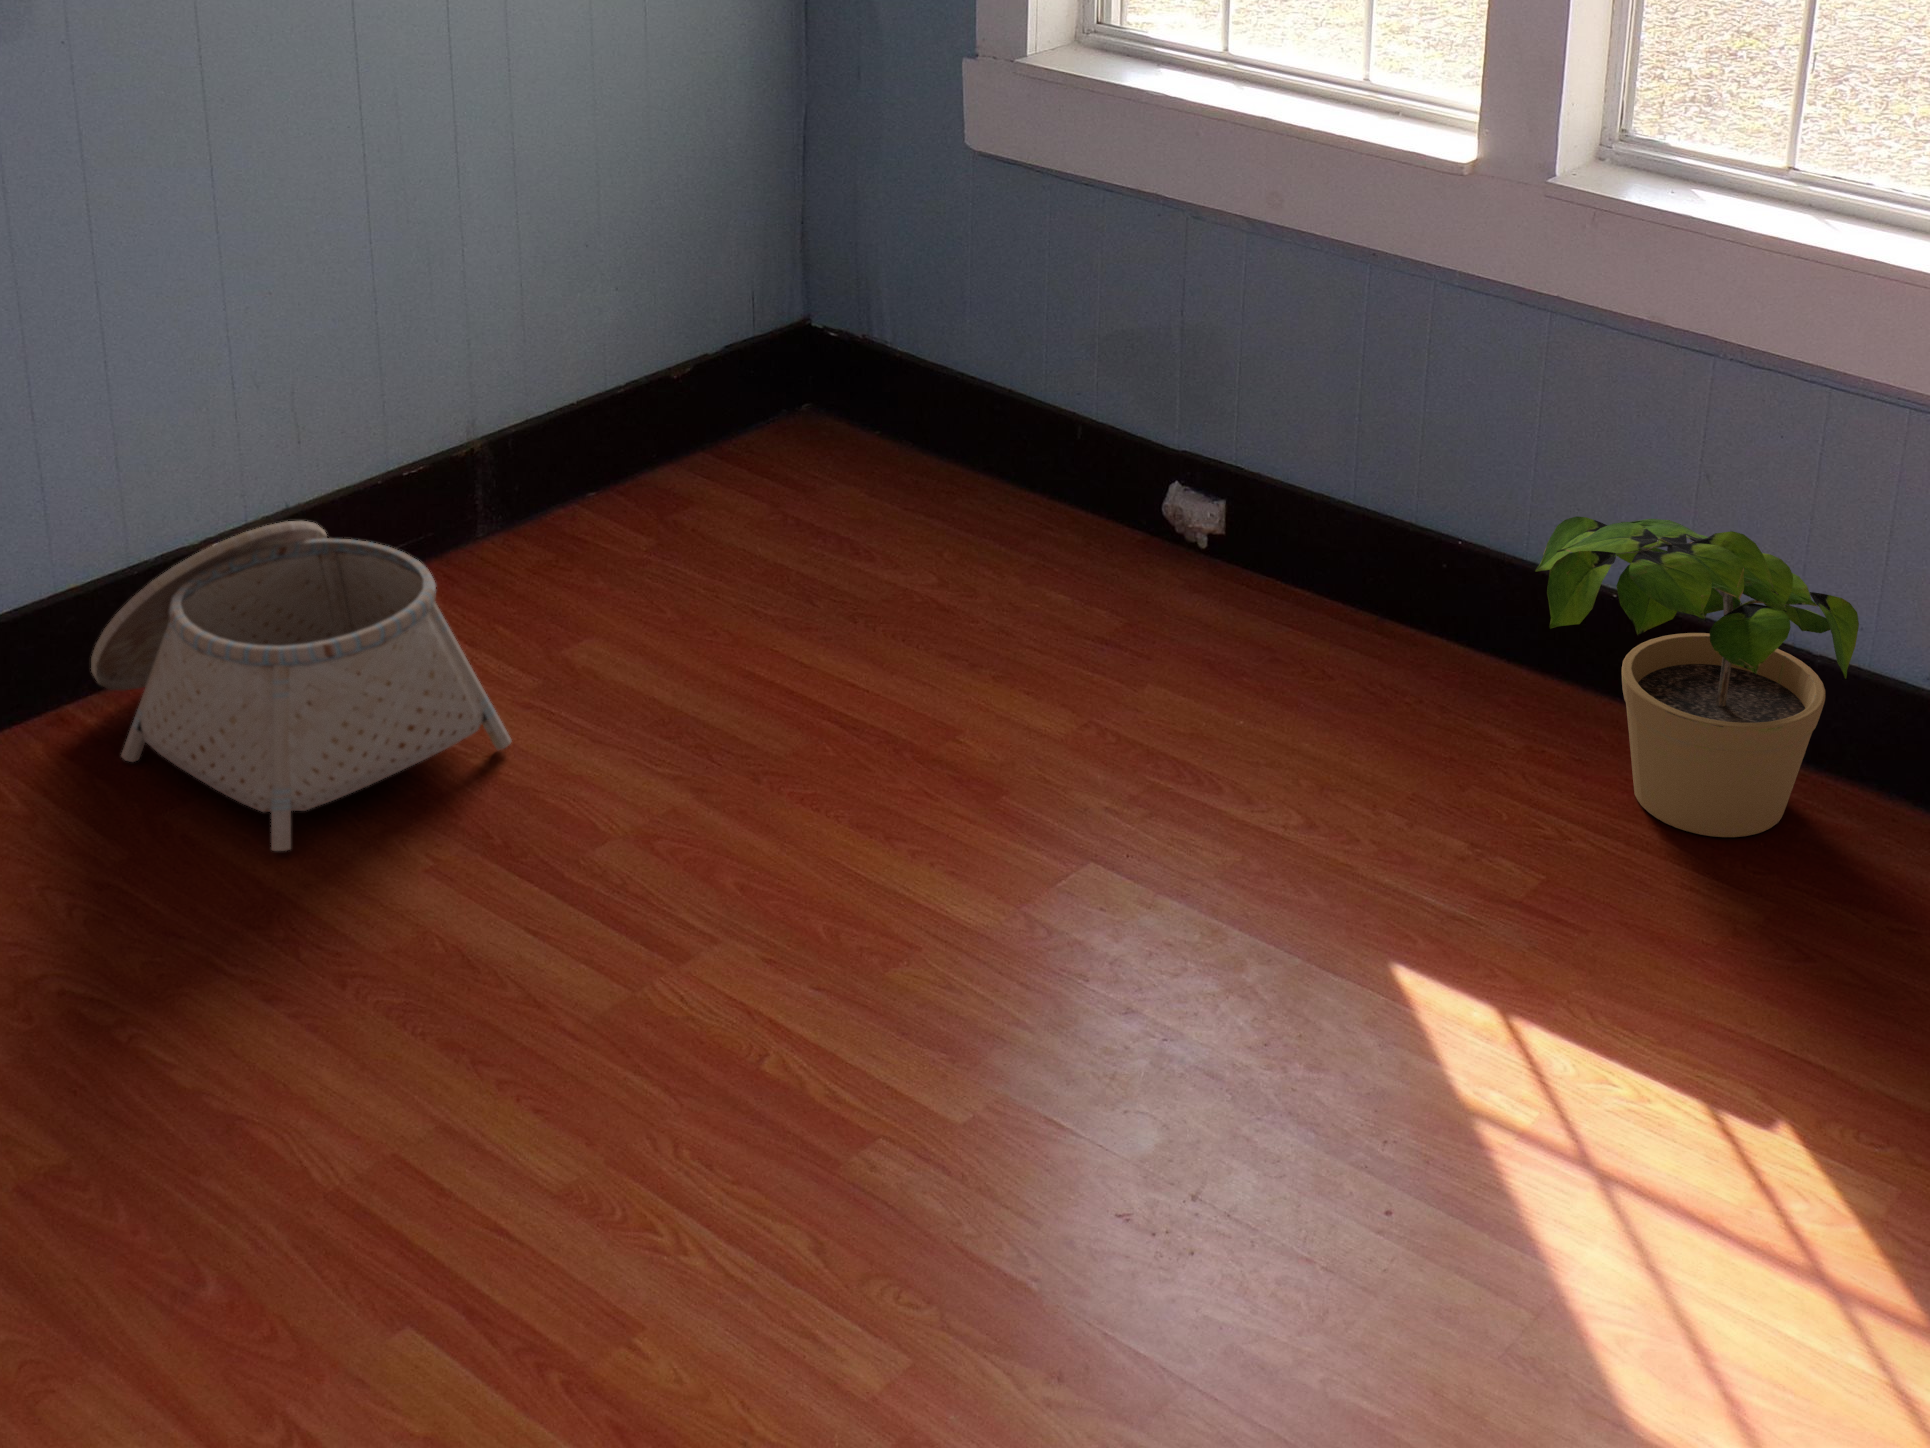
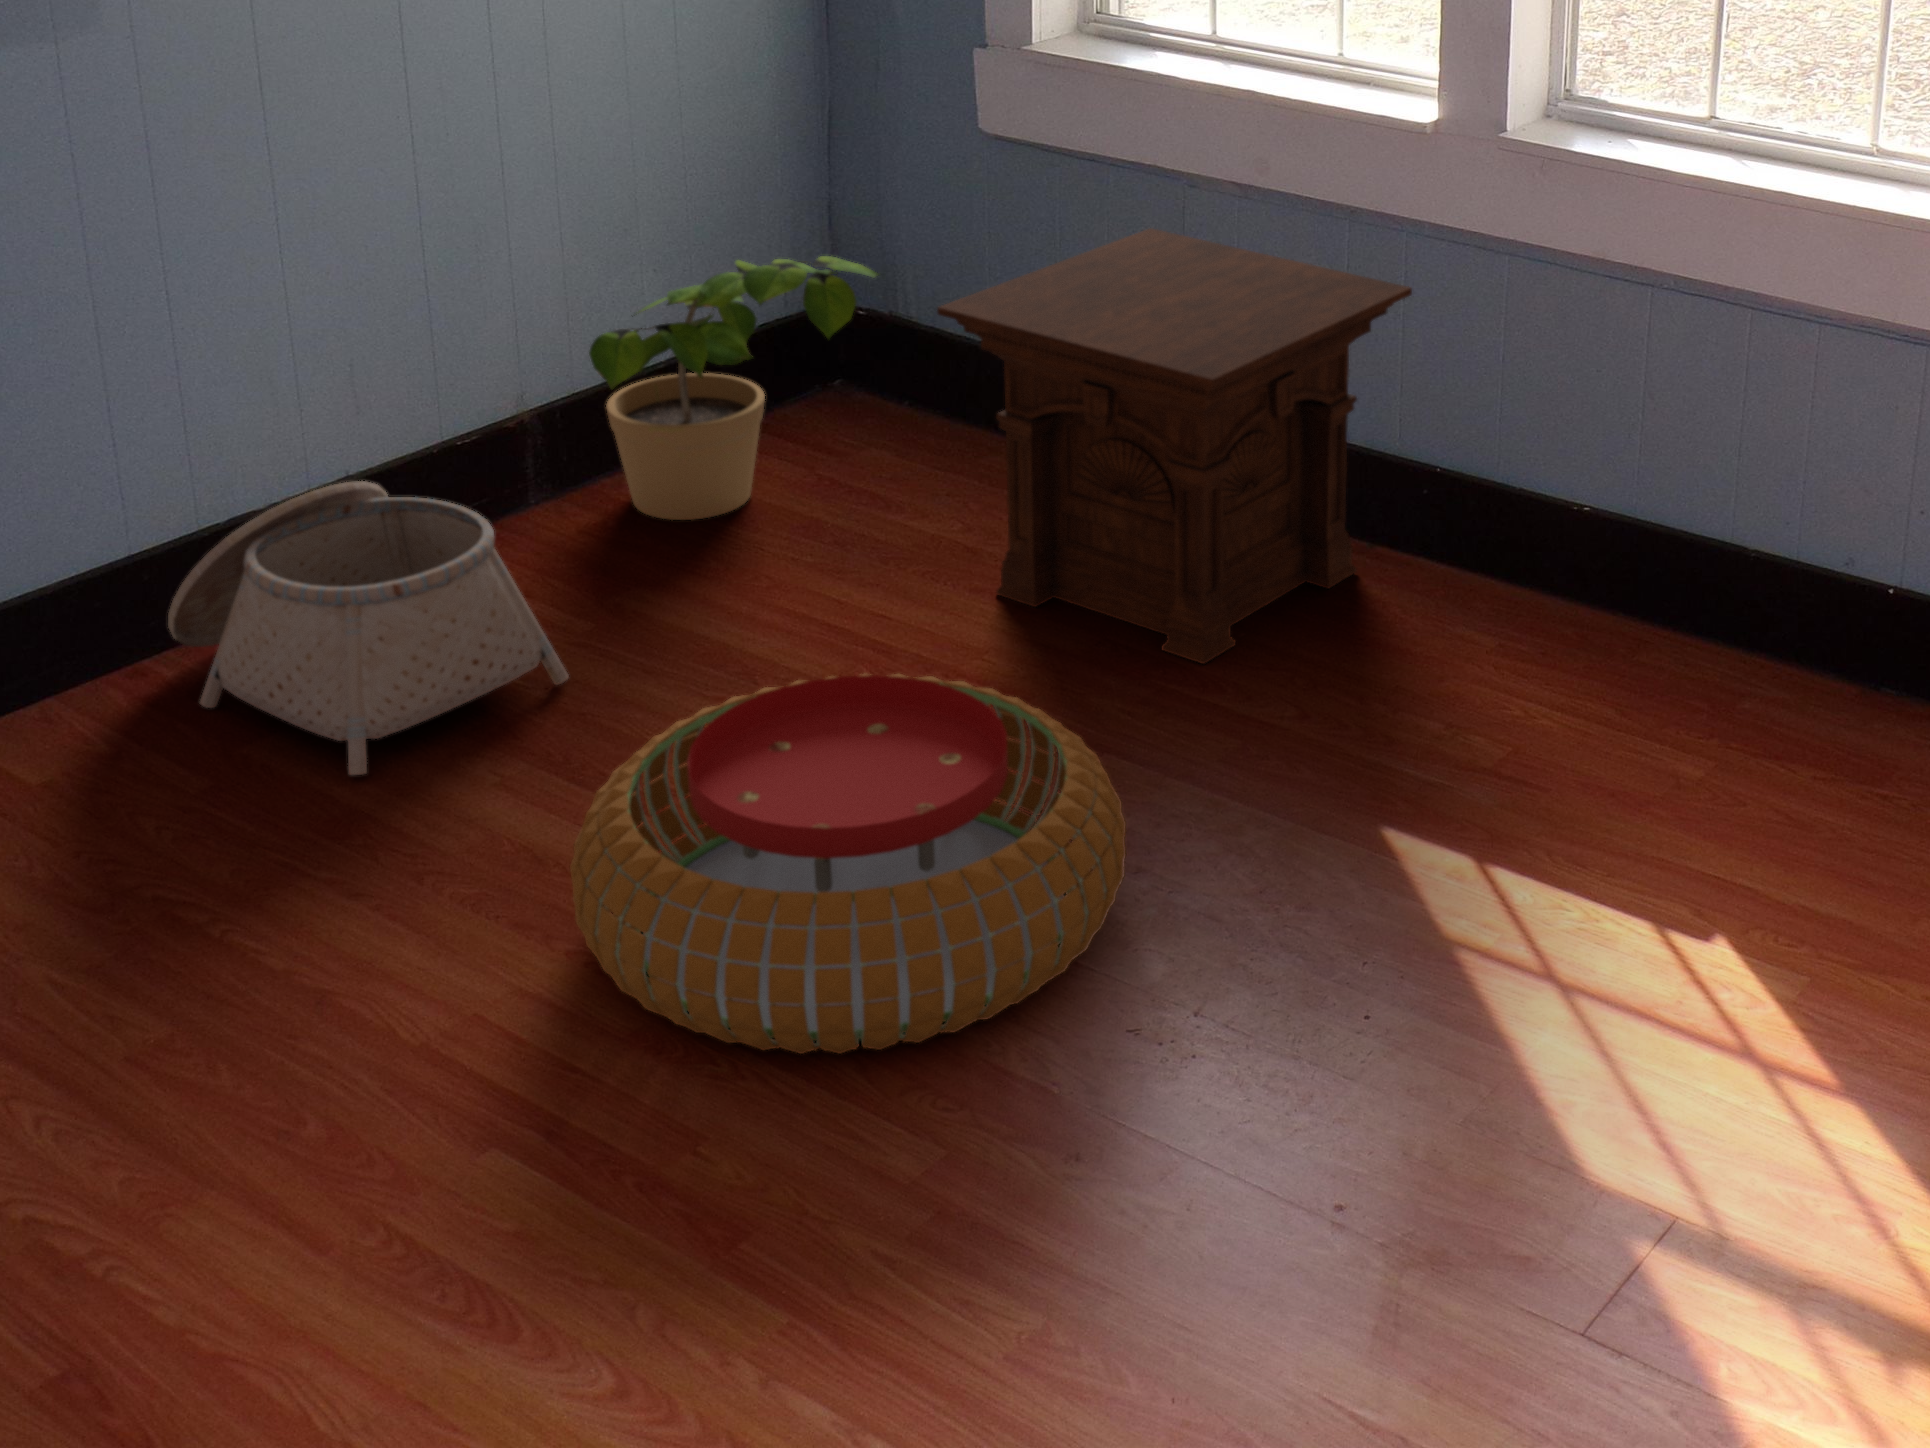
side table: none [919,261,1440,755] -> present [937,228,1412,664]
potted plant: present [1535,516,1859,837] -> present [589,256,879,520]
pouf: none [499,771,1117,1231] -> present [570,674,1126,1054]

